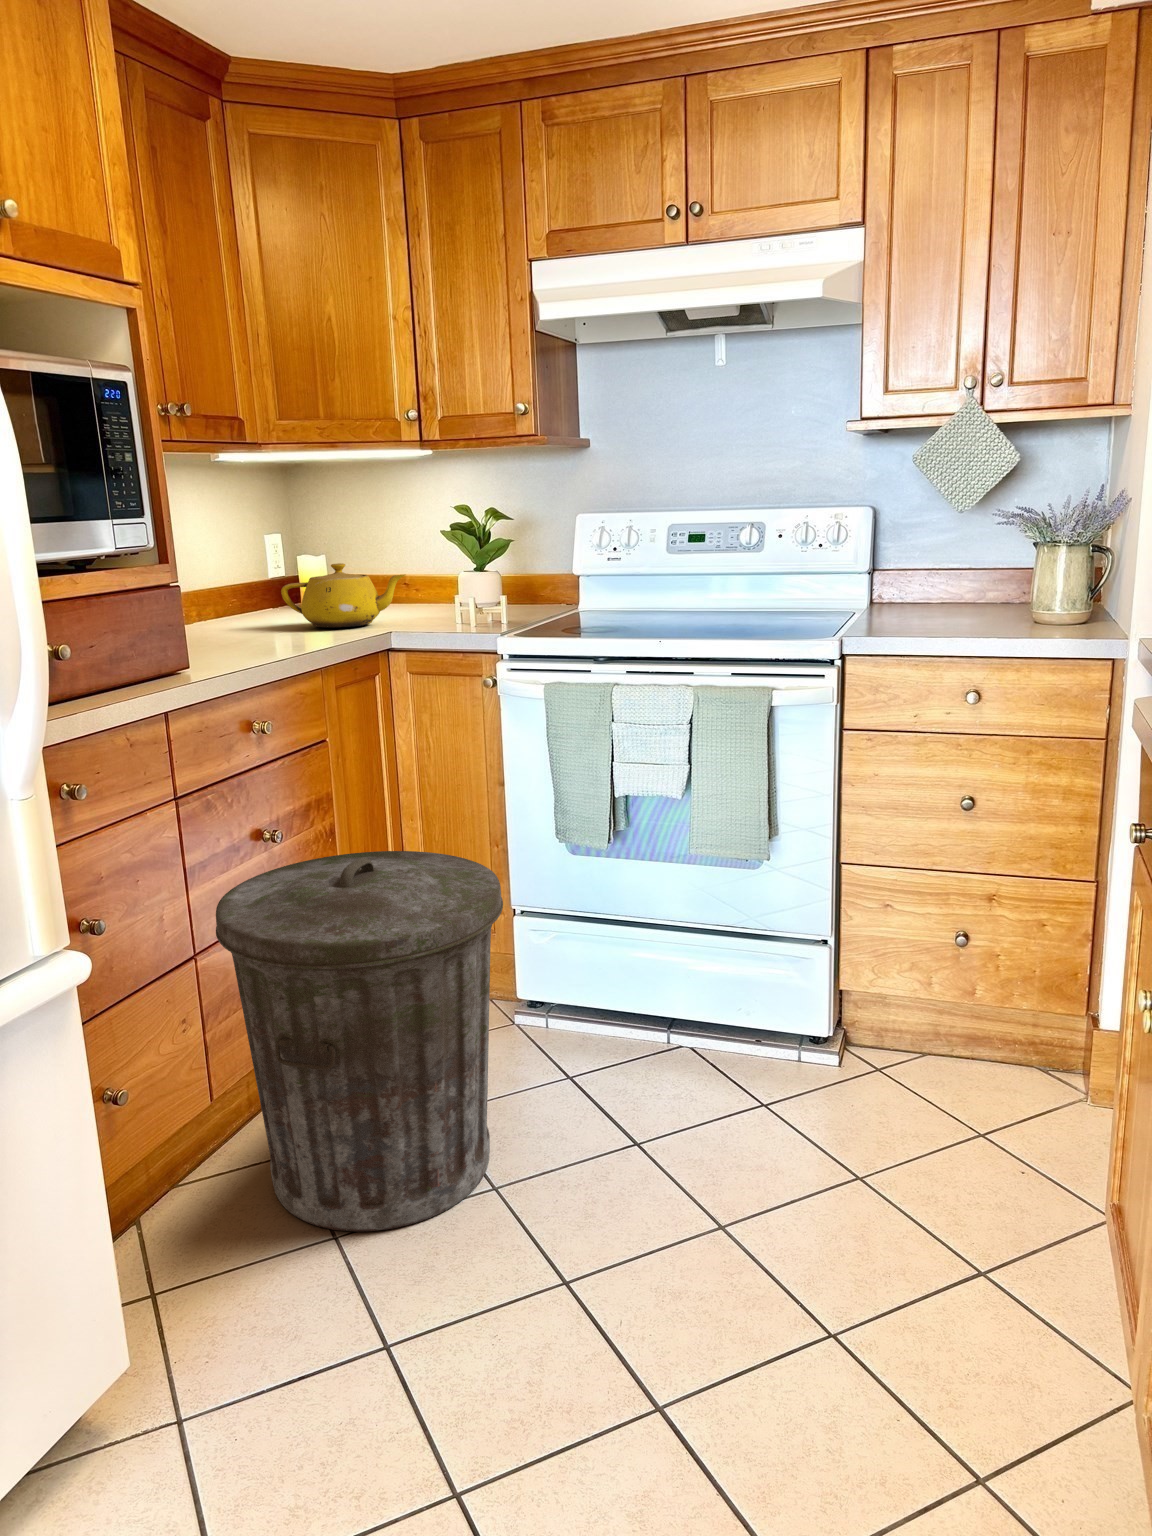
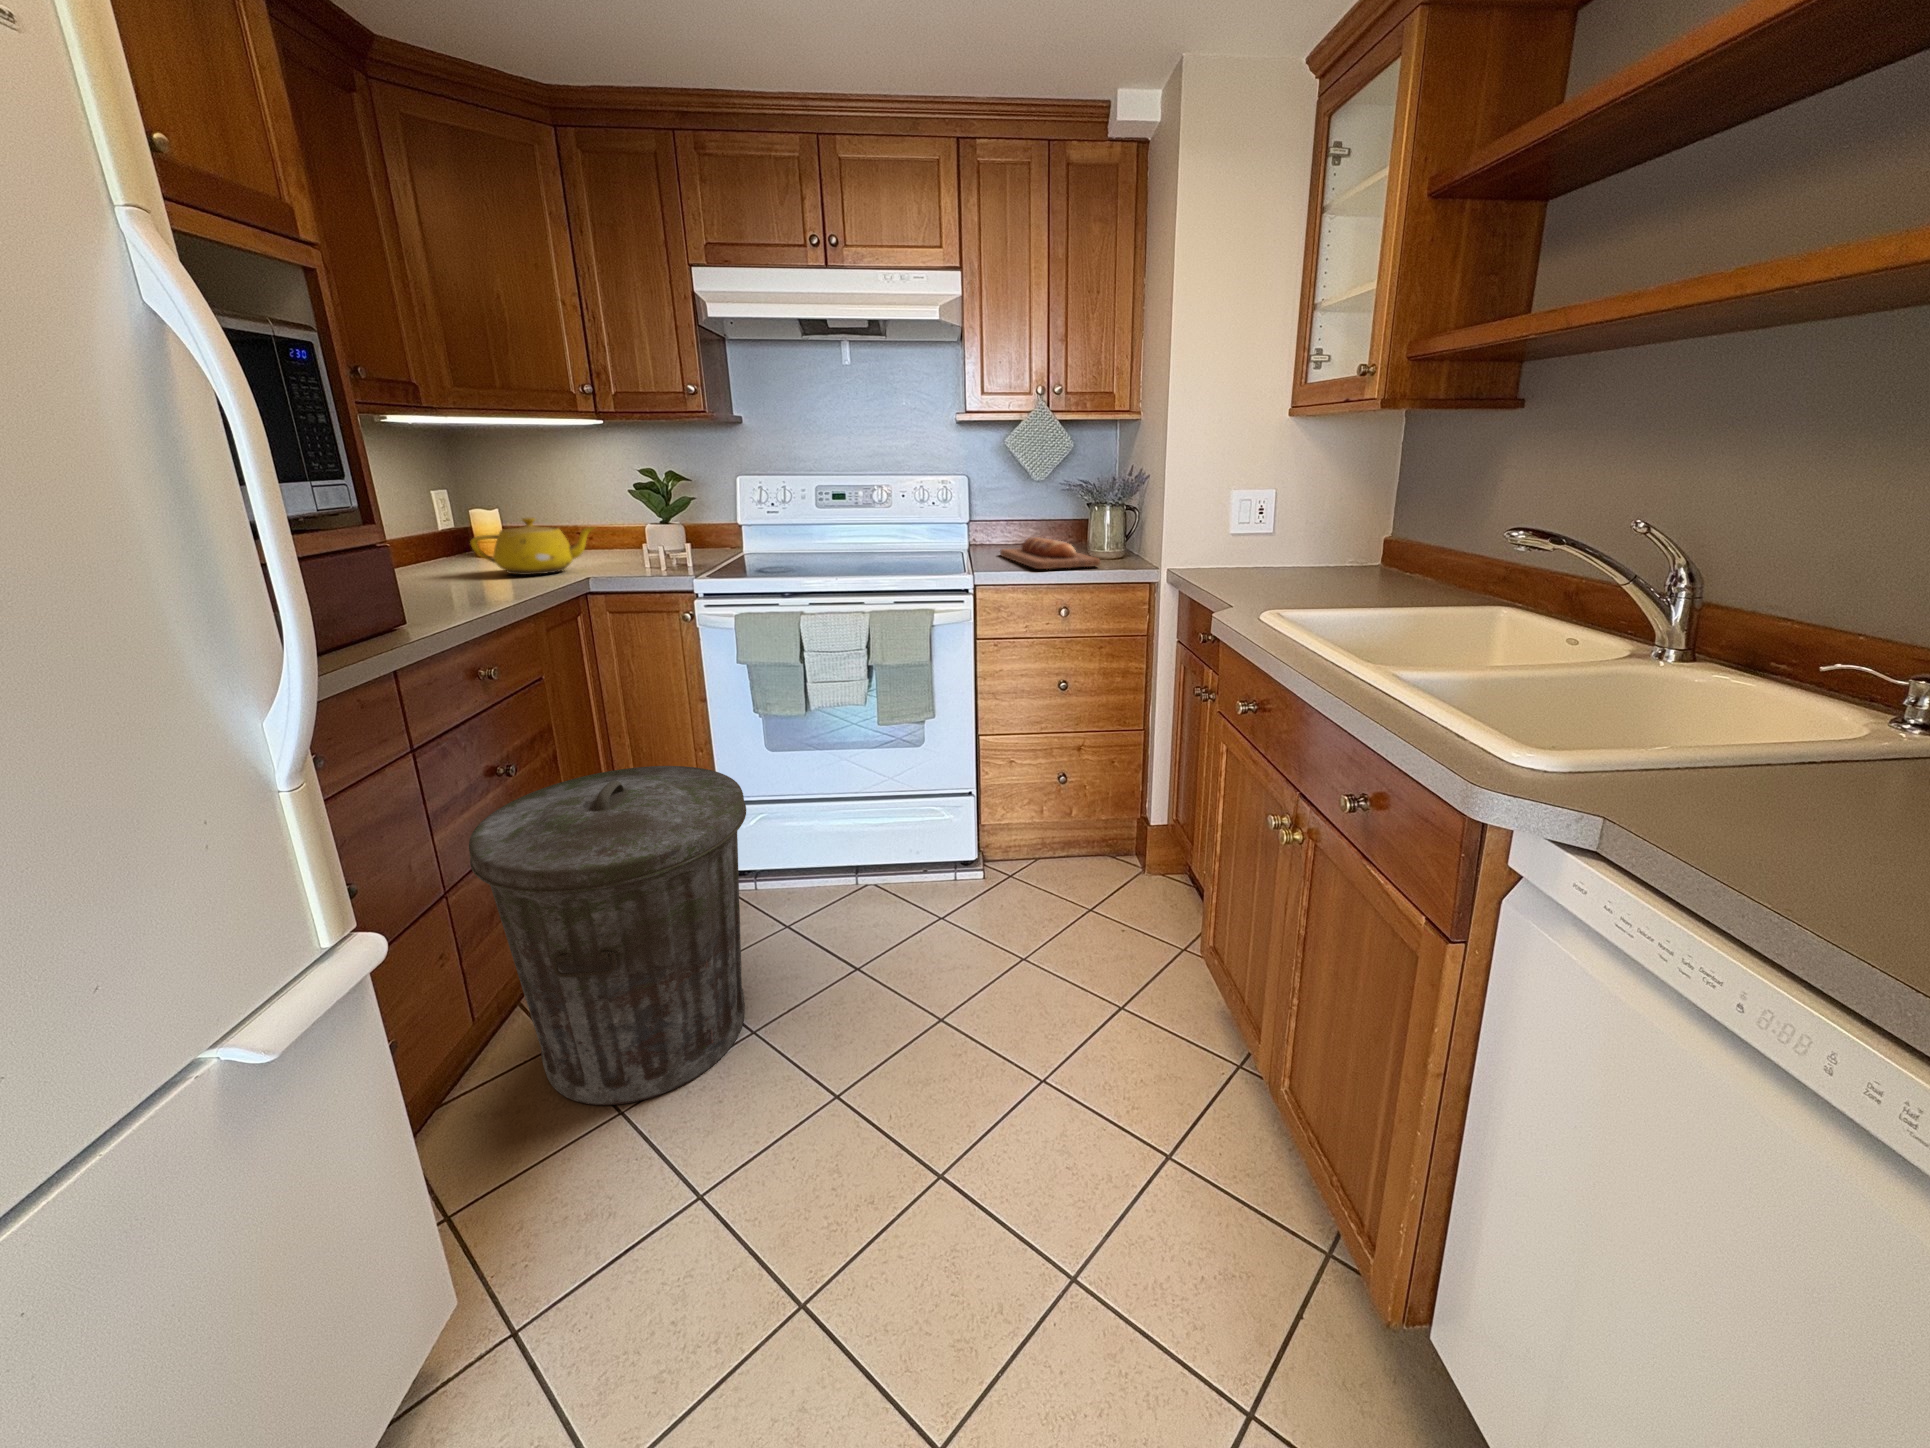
bread loaf: none [905,589,1042,632] -> present [1000,537,1100,569]

